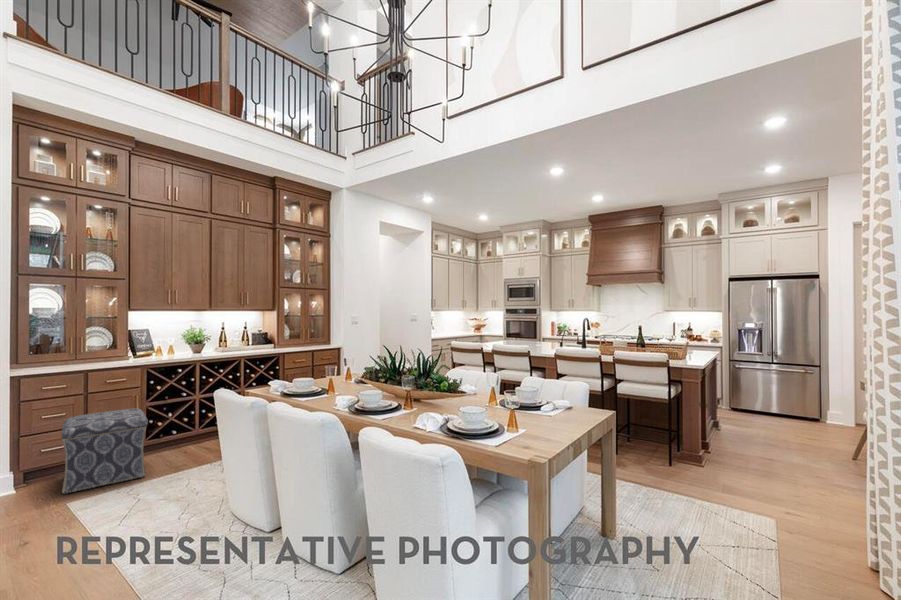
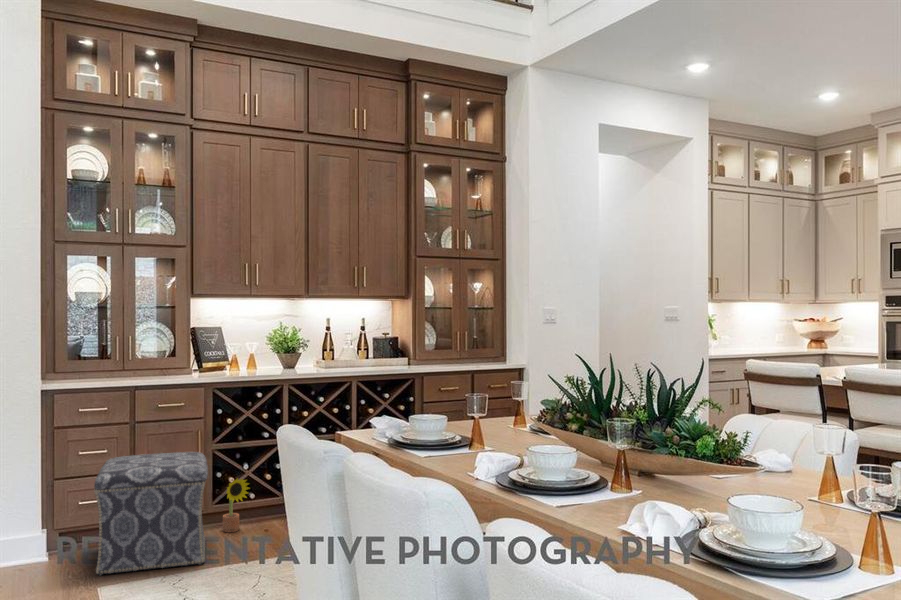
decorative plant: none [153,422,174,456] -> present [223,478,250,532]

